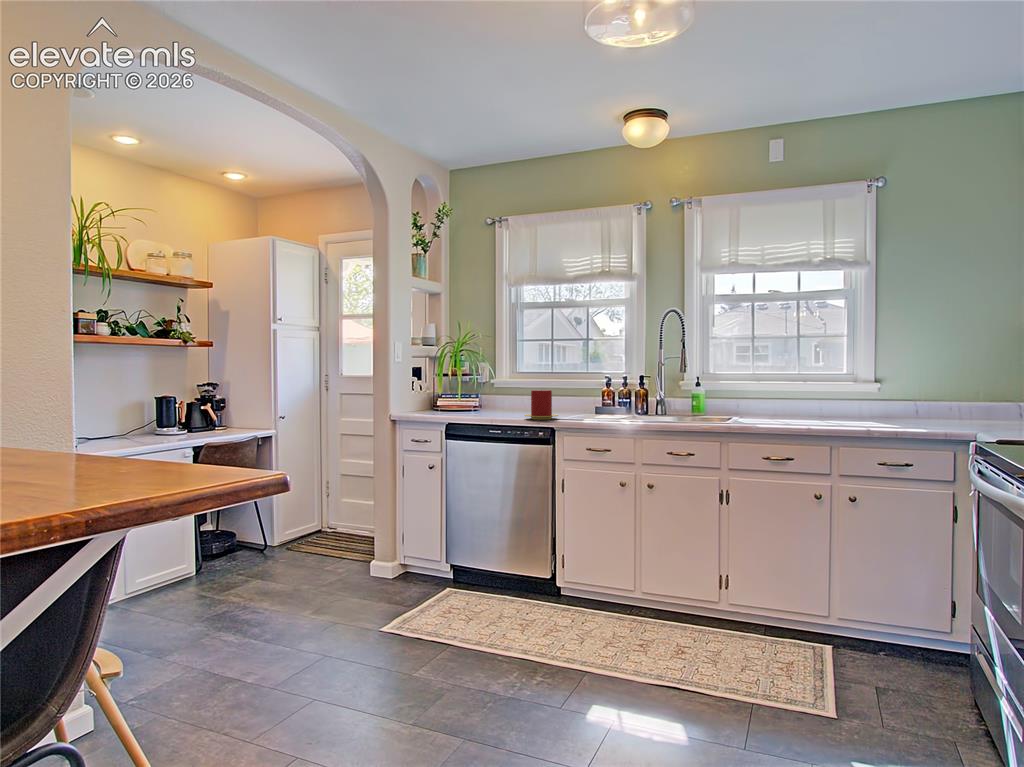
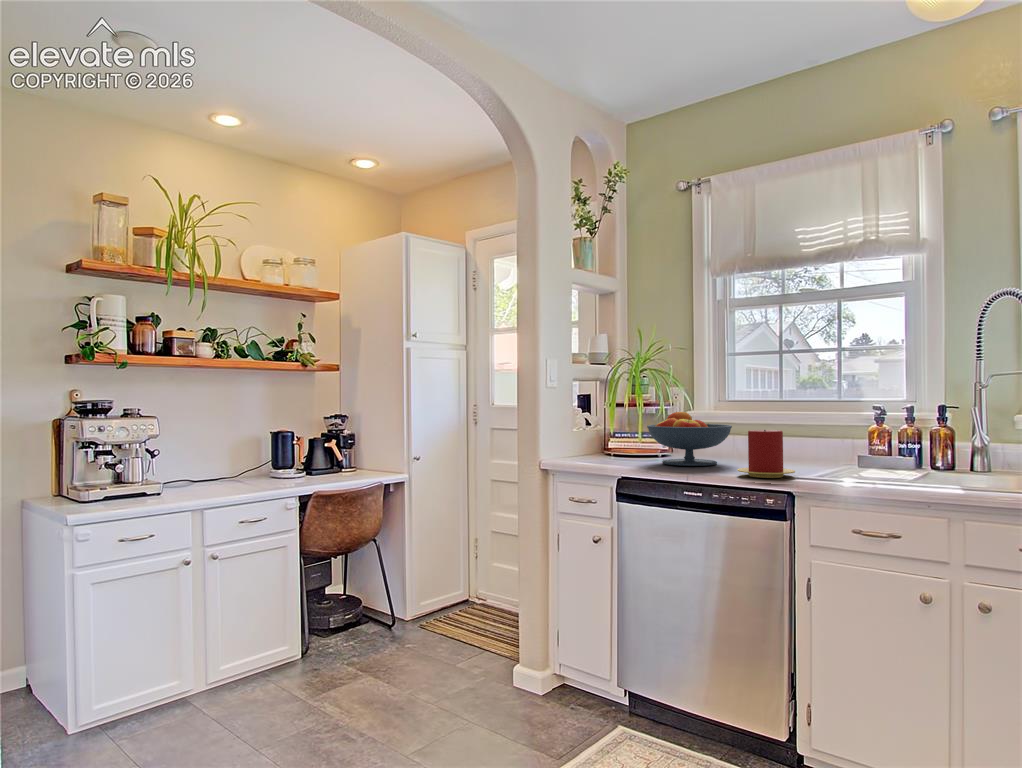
fruit bowl: none [466,379,521,415] -> present [647,412,732,466]

